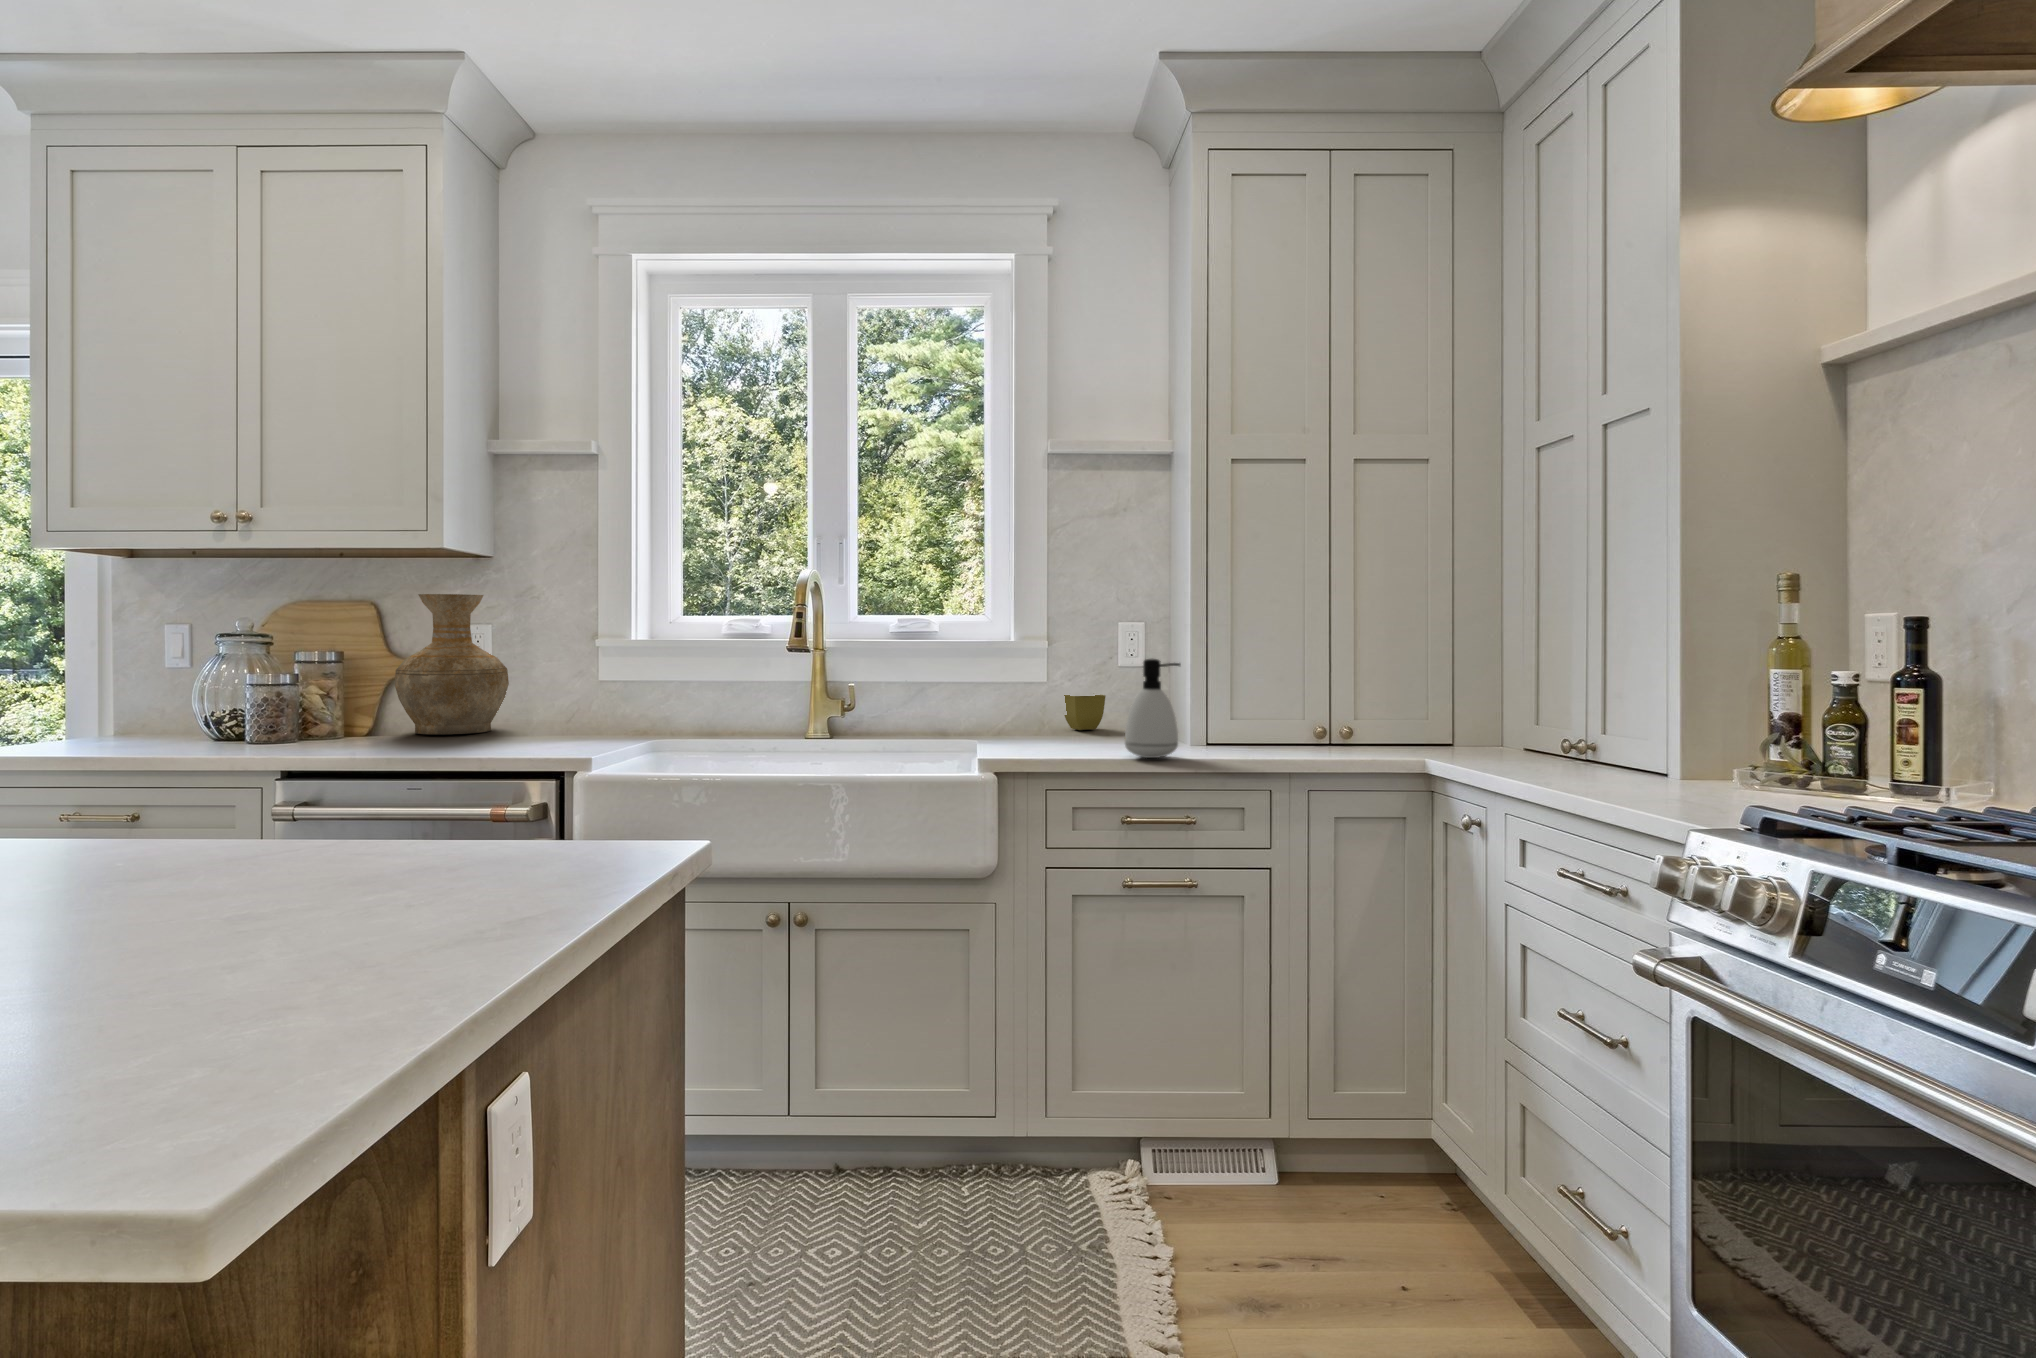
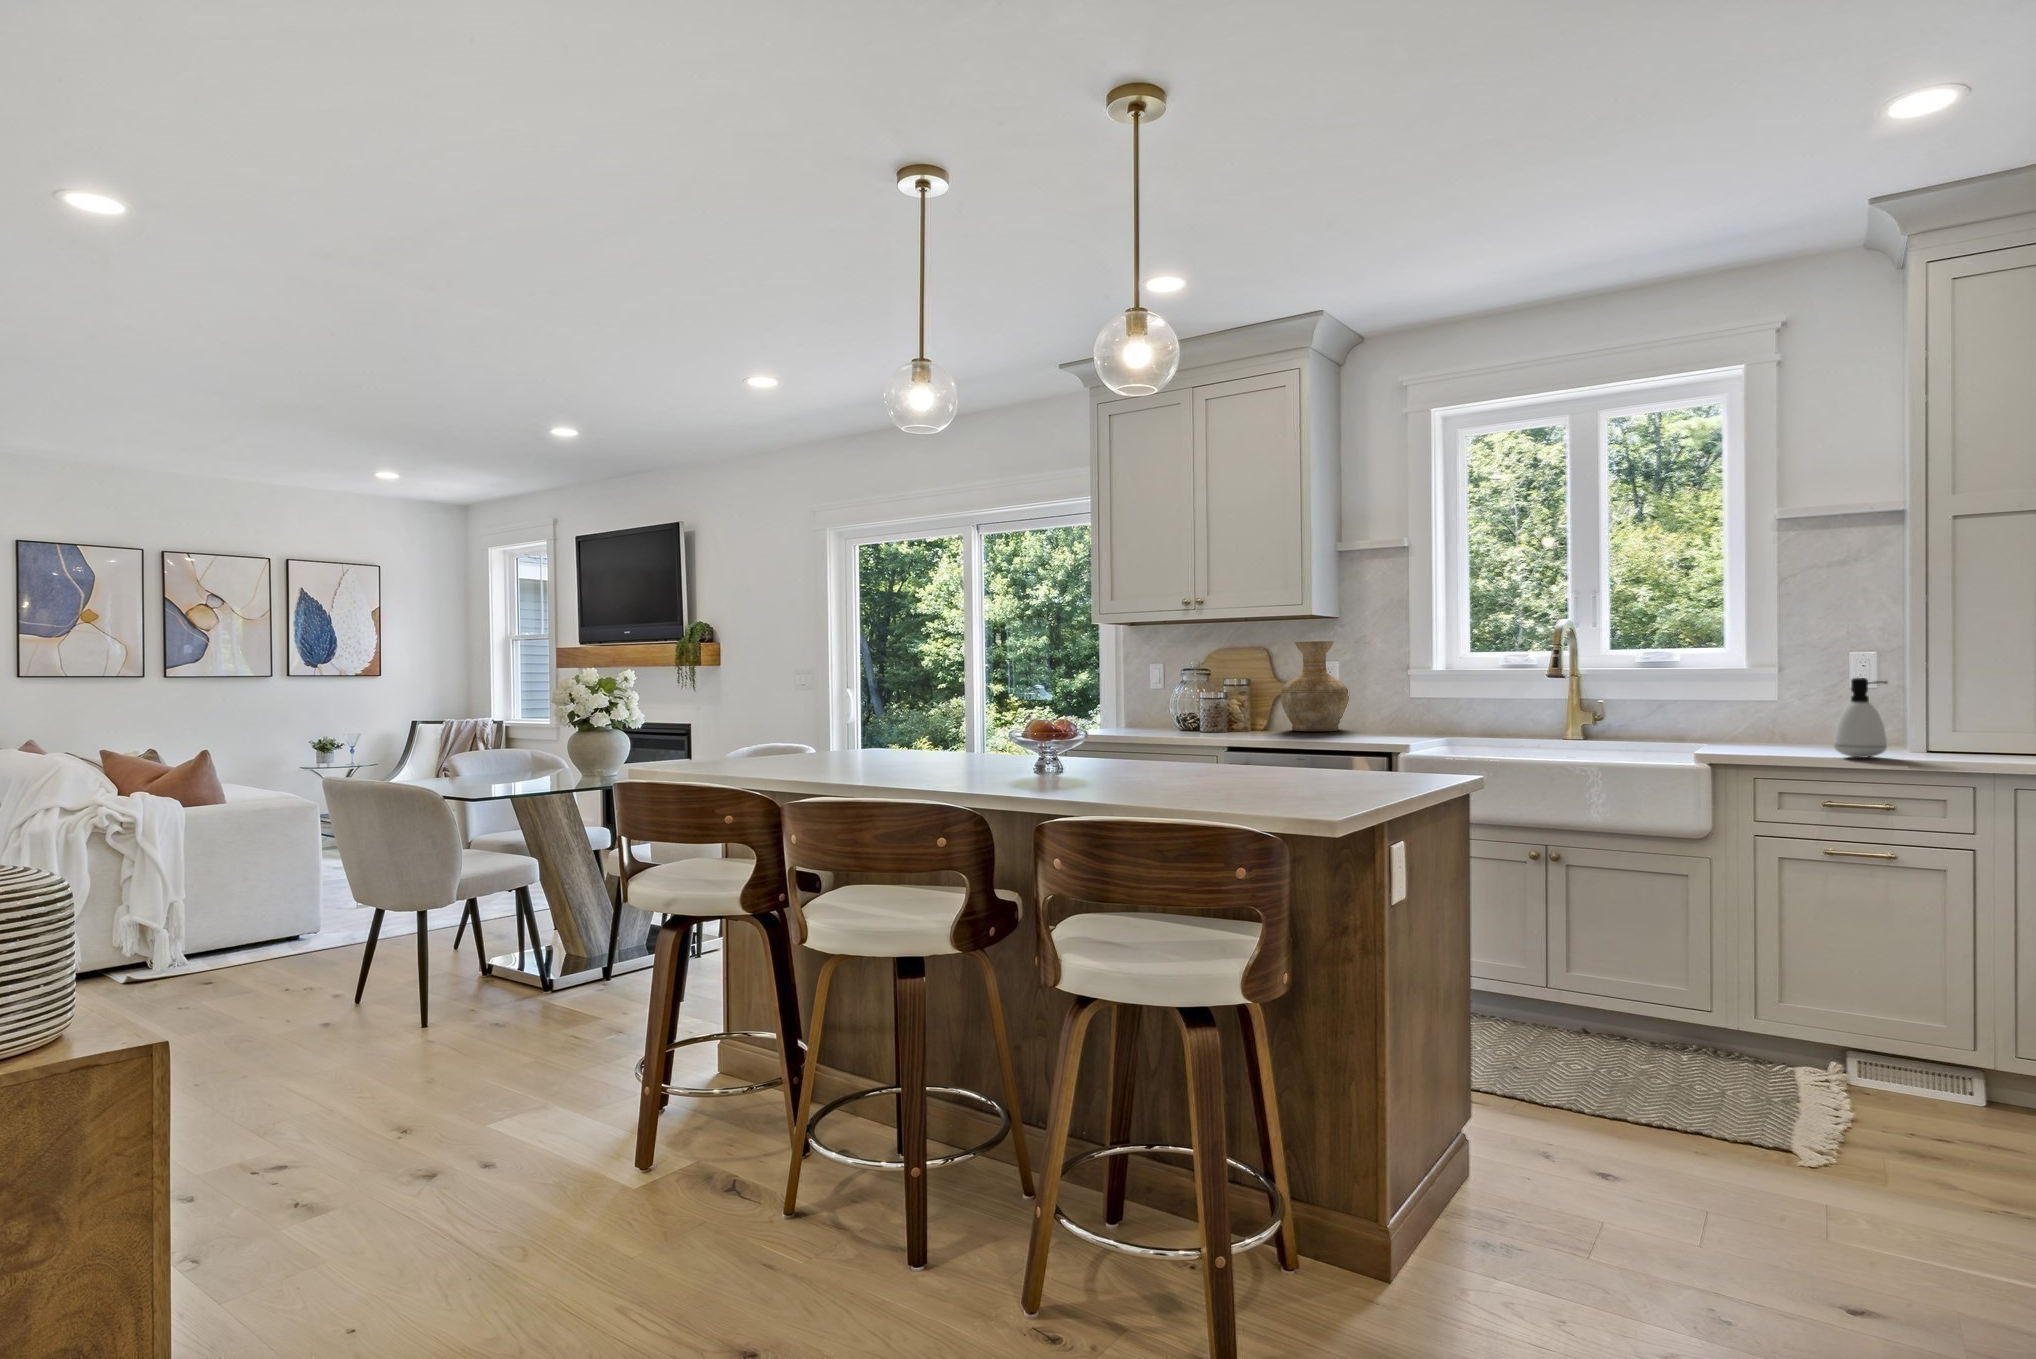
flower pot: present [1064,695,1106,730] -> none [1789,709,1833,739]

